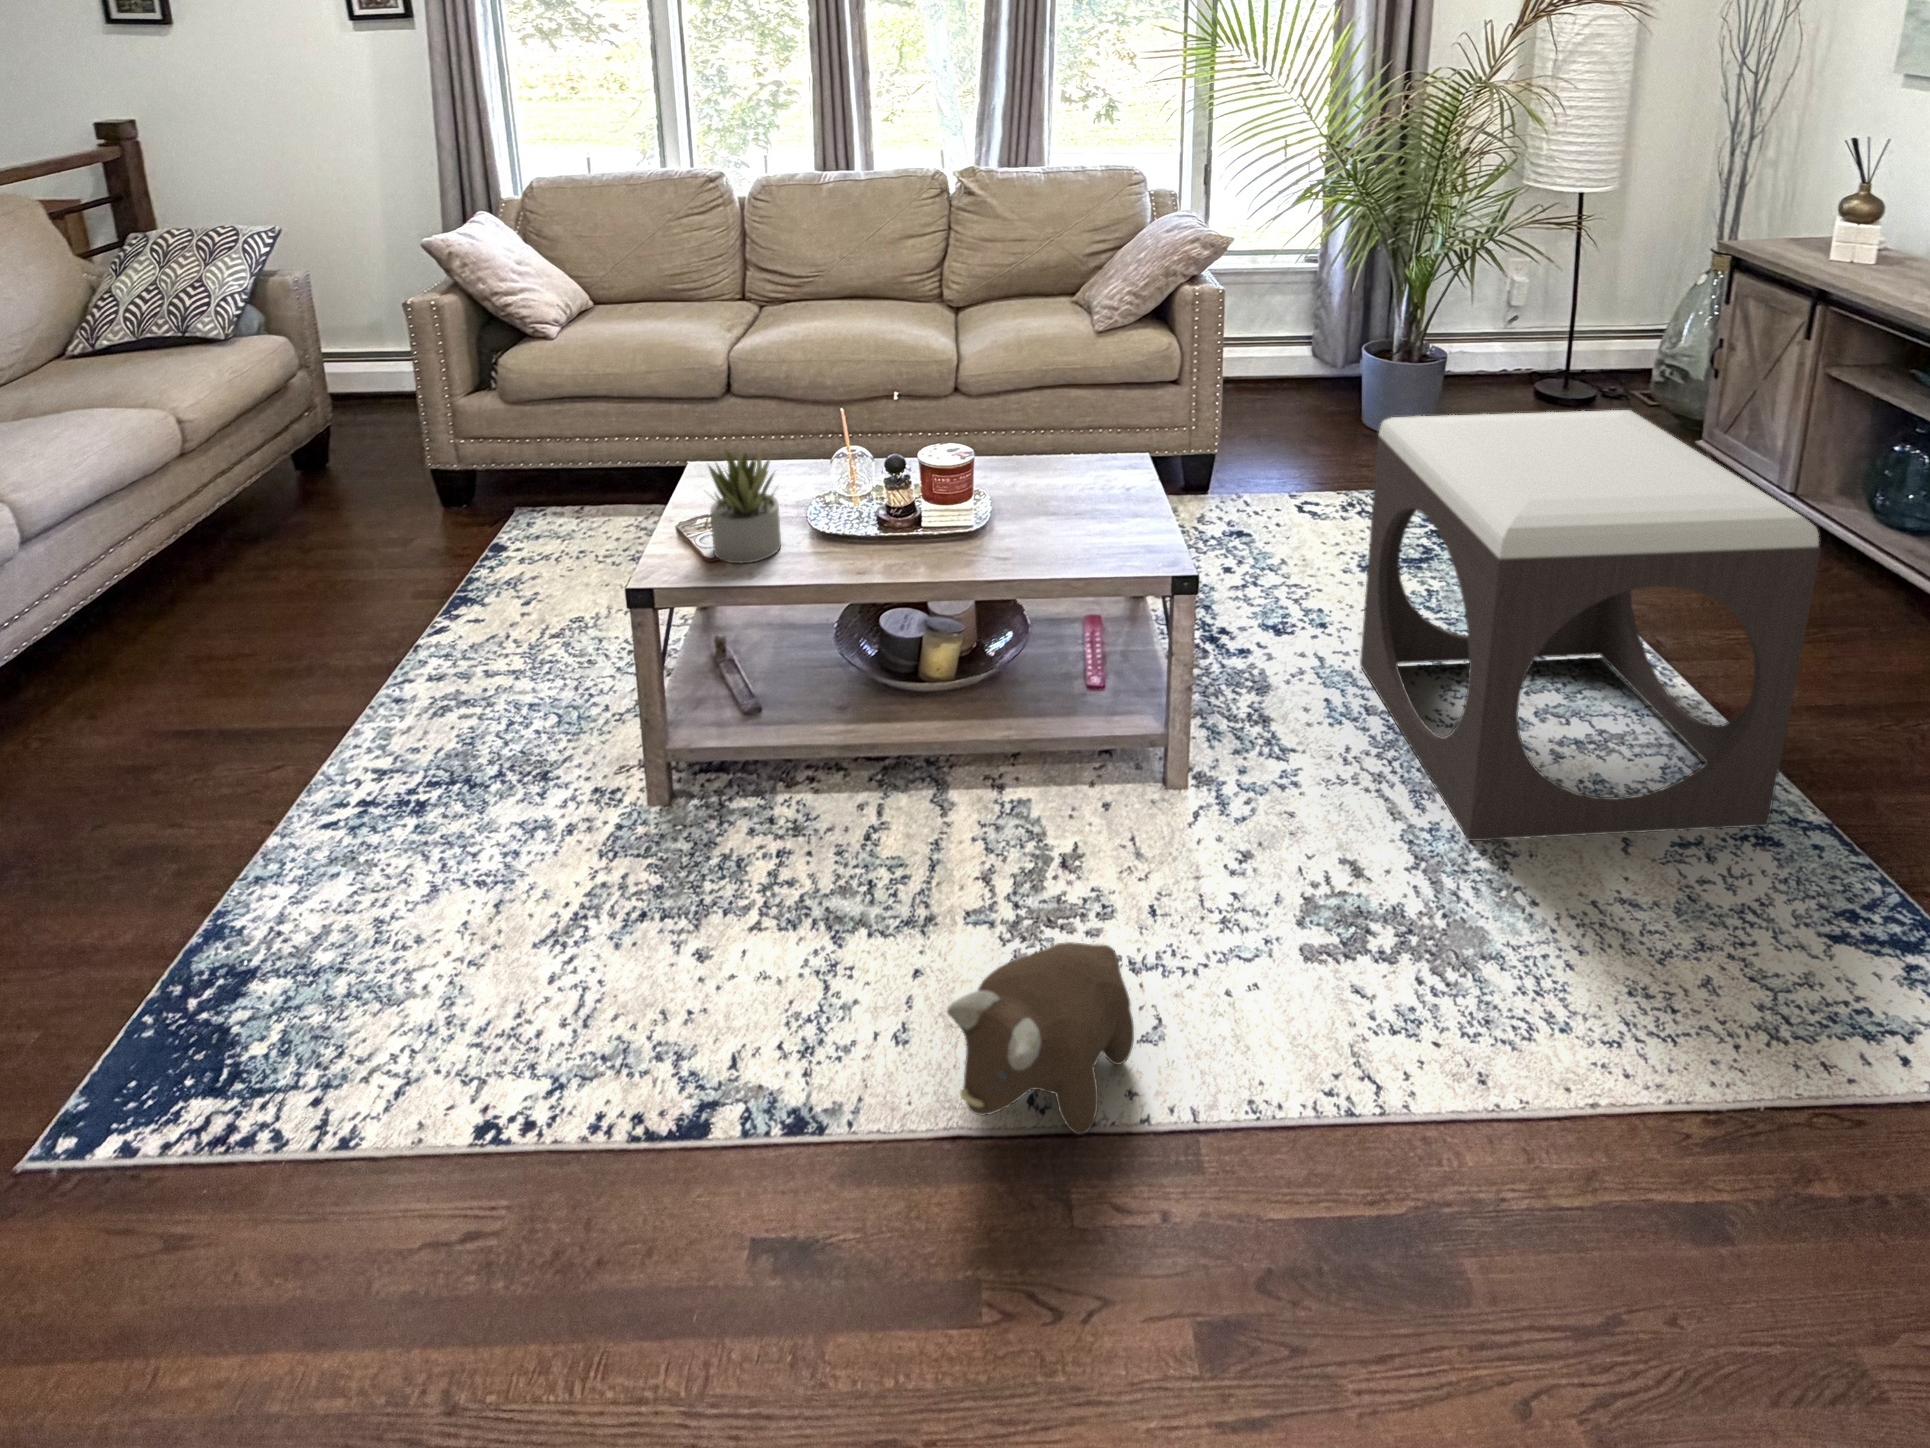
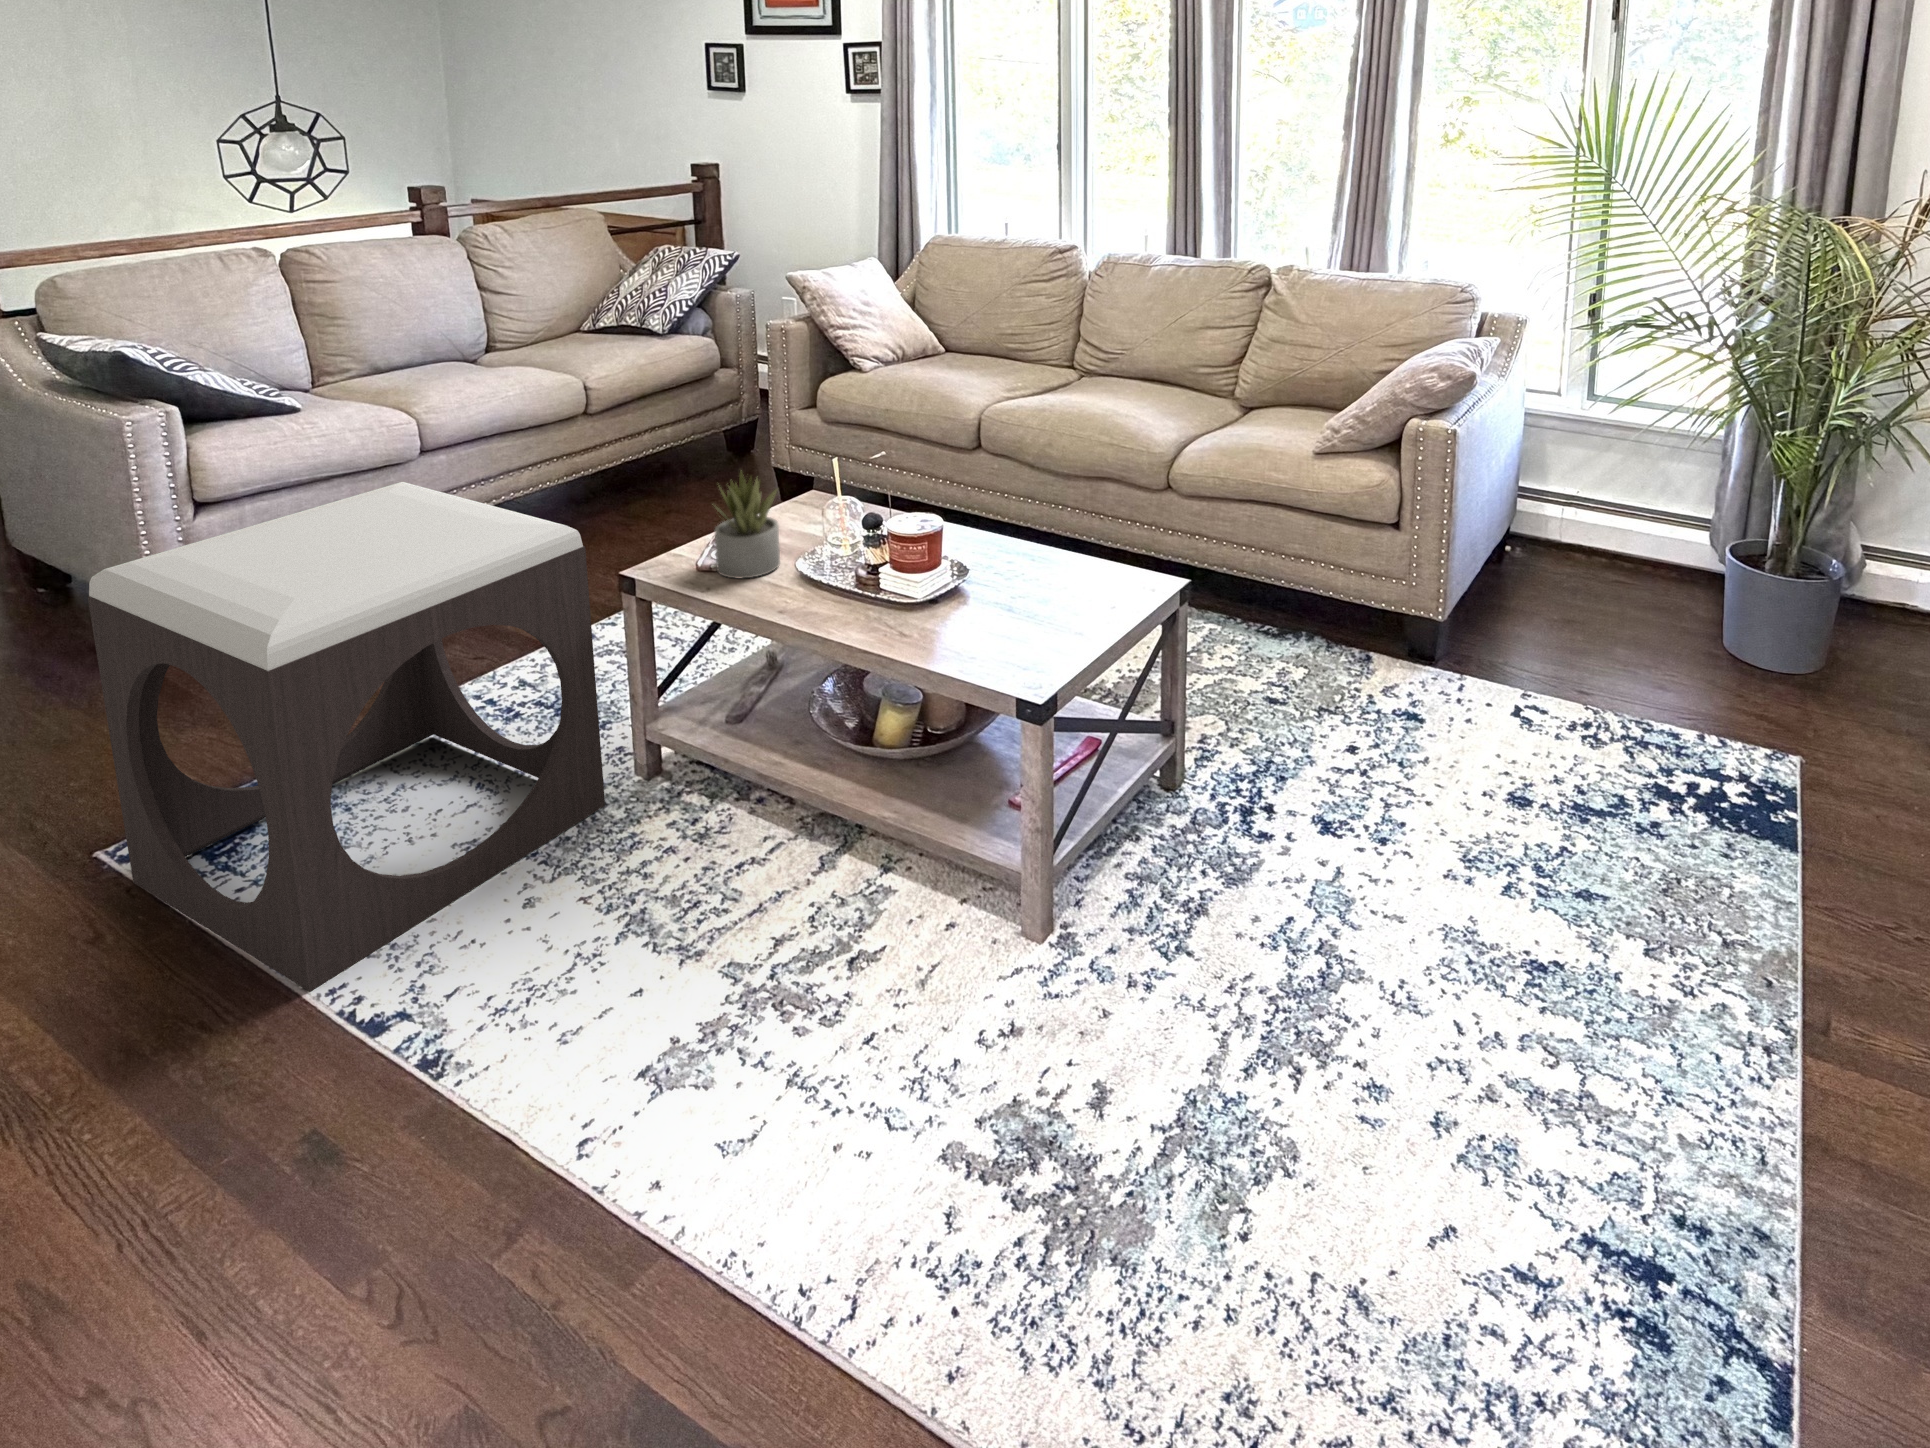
footstool: present [1360,410,1821,841] -> present [88,482,605,992]
plush toy: present [947,942,1134,1134] -> none [470,997,726,1193]

